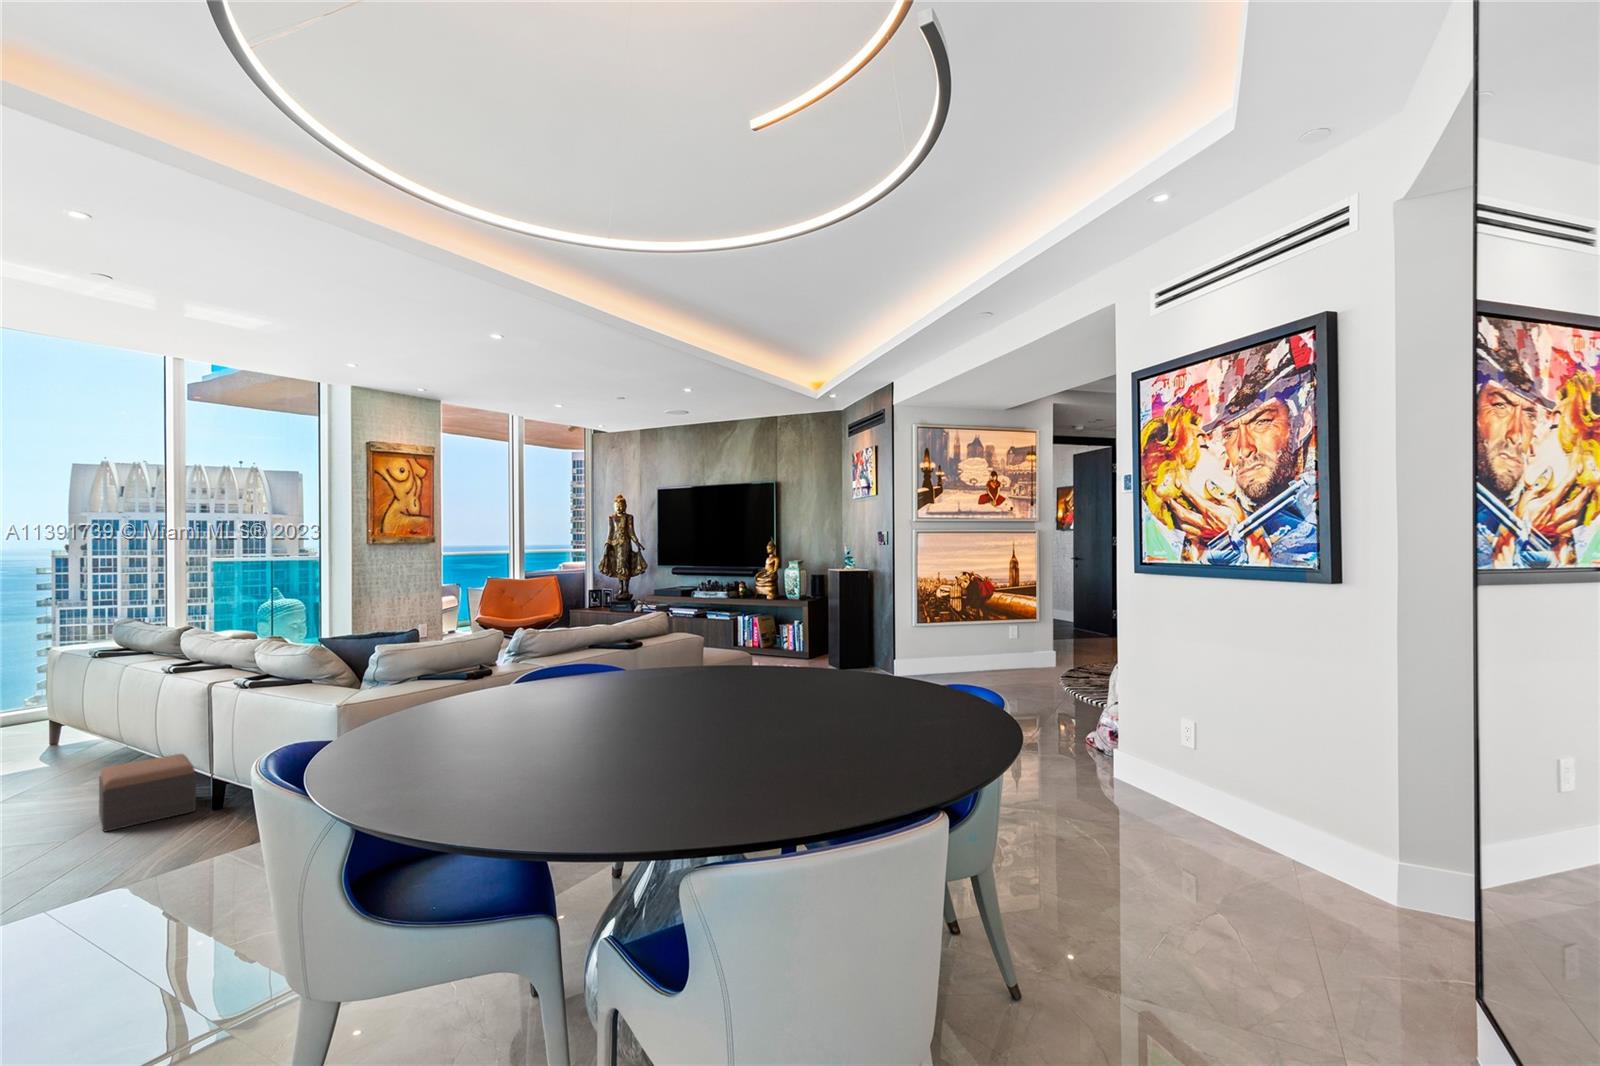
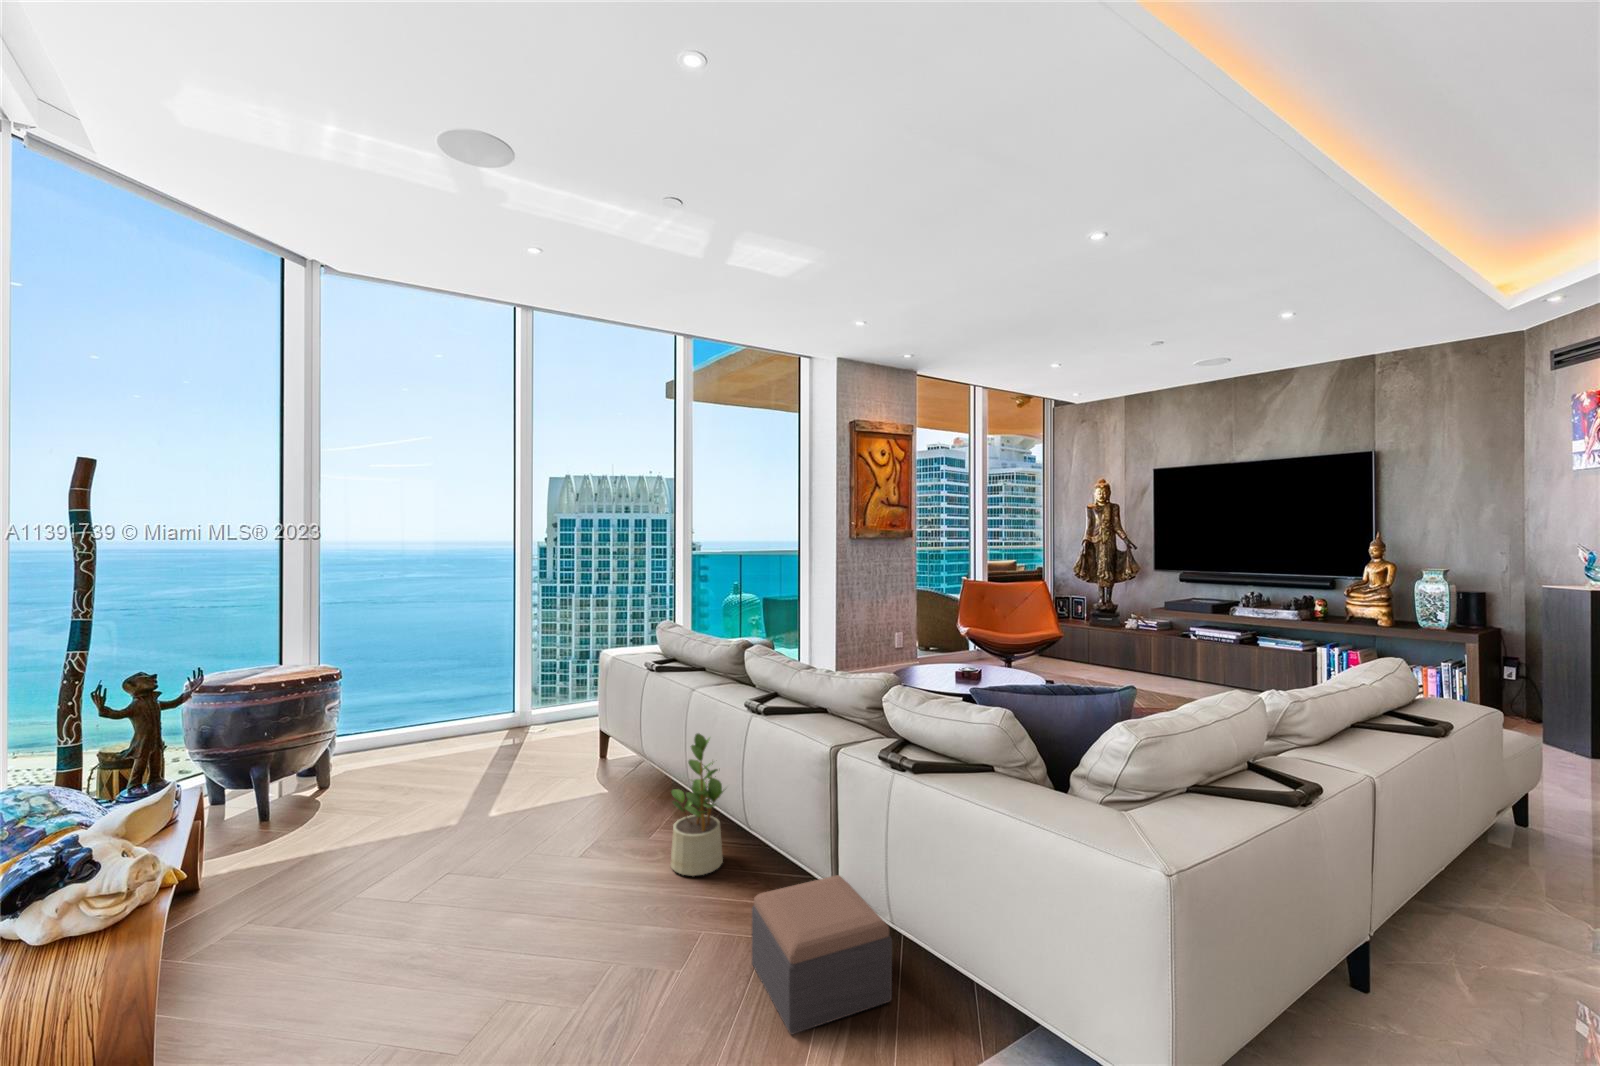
potted plant: none [63,685,127,788] -> present [671,733,723,876]

